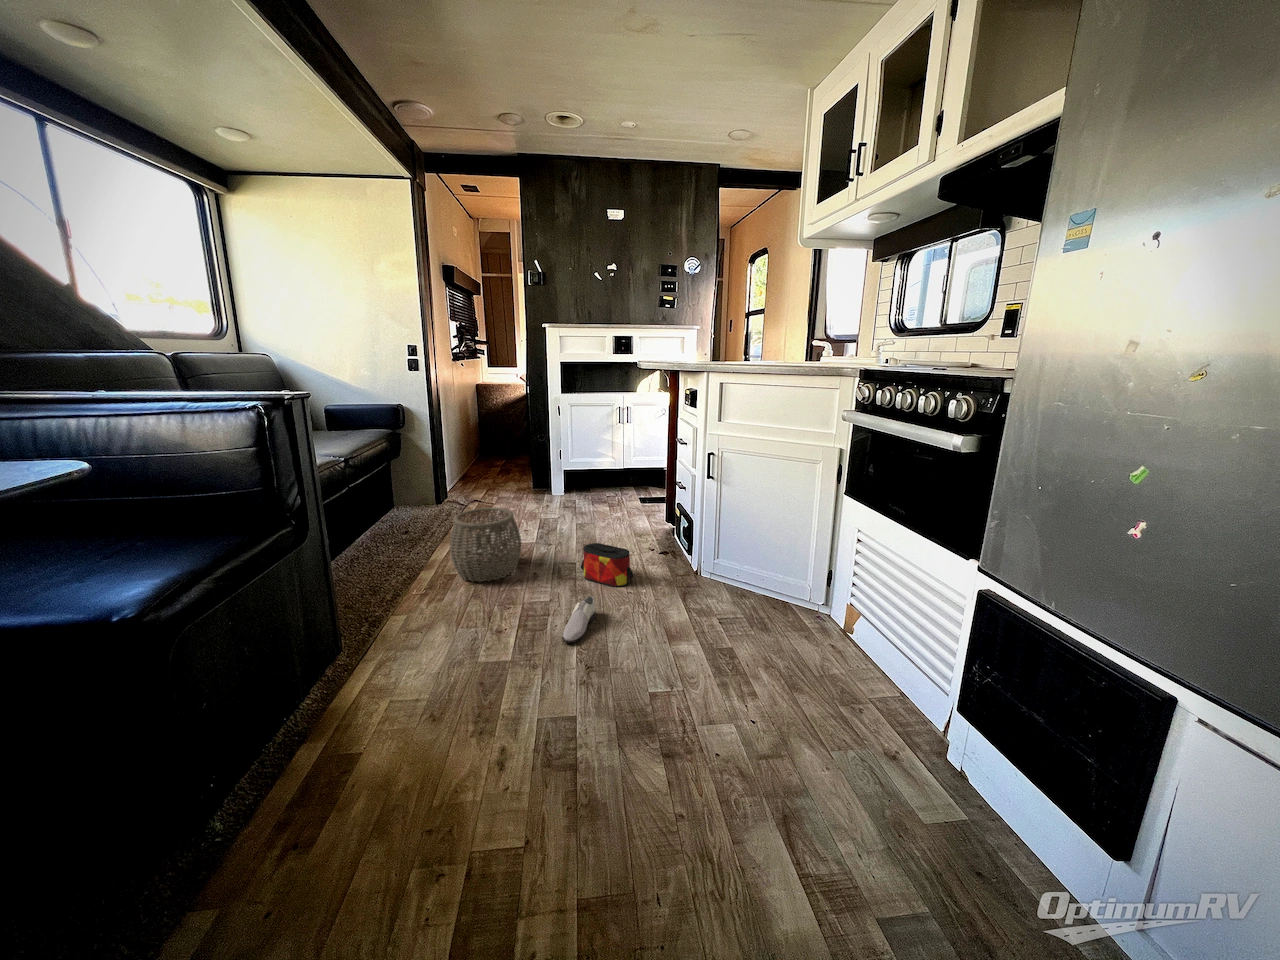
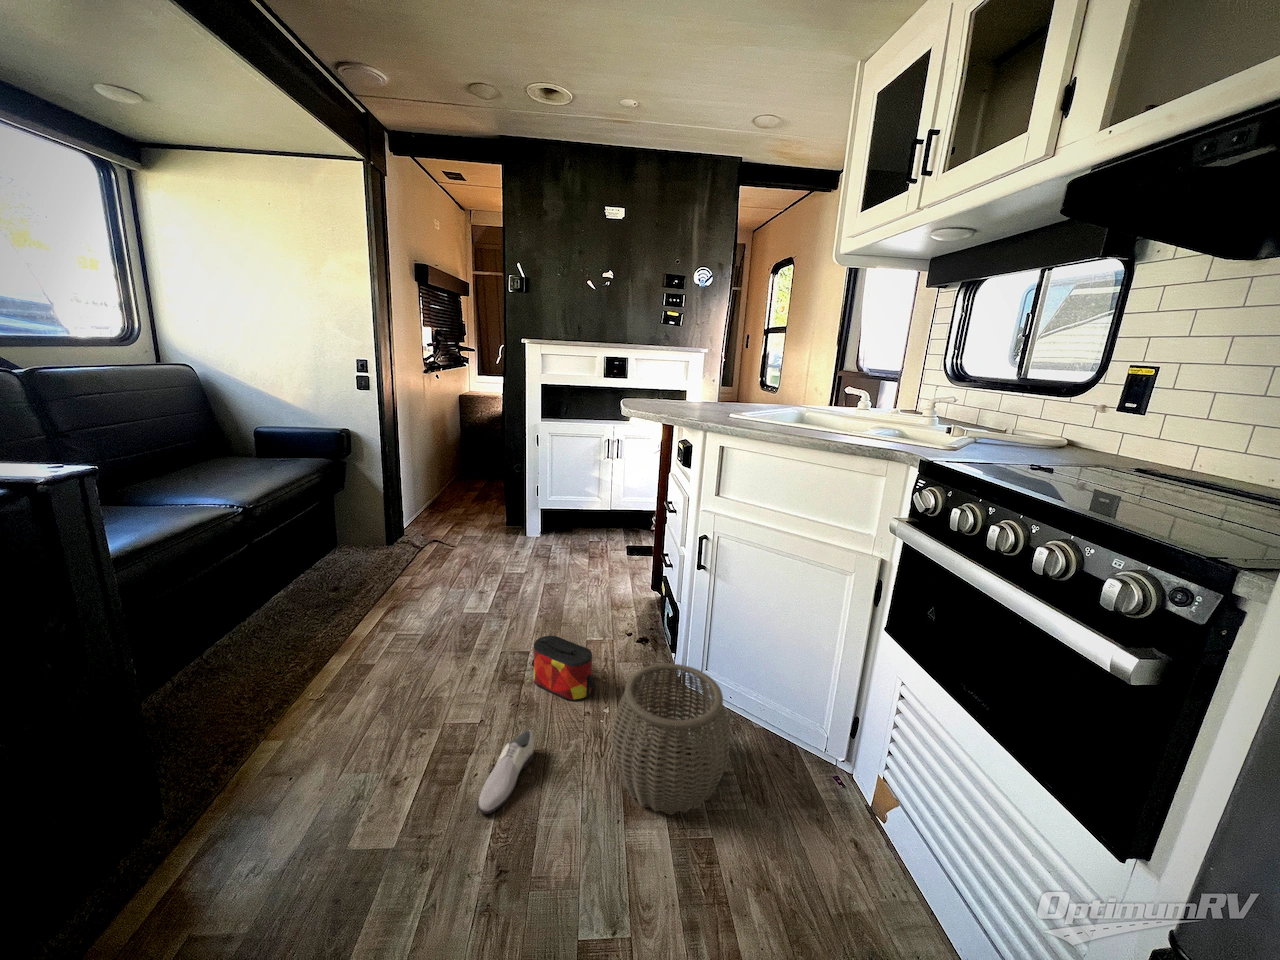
woven basket: present [449,507,522,582] -> present [612,664,730,814]

